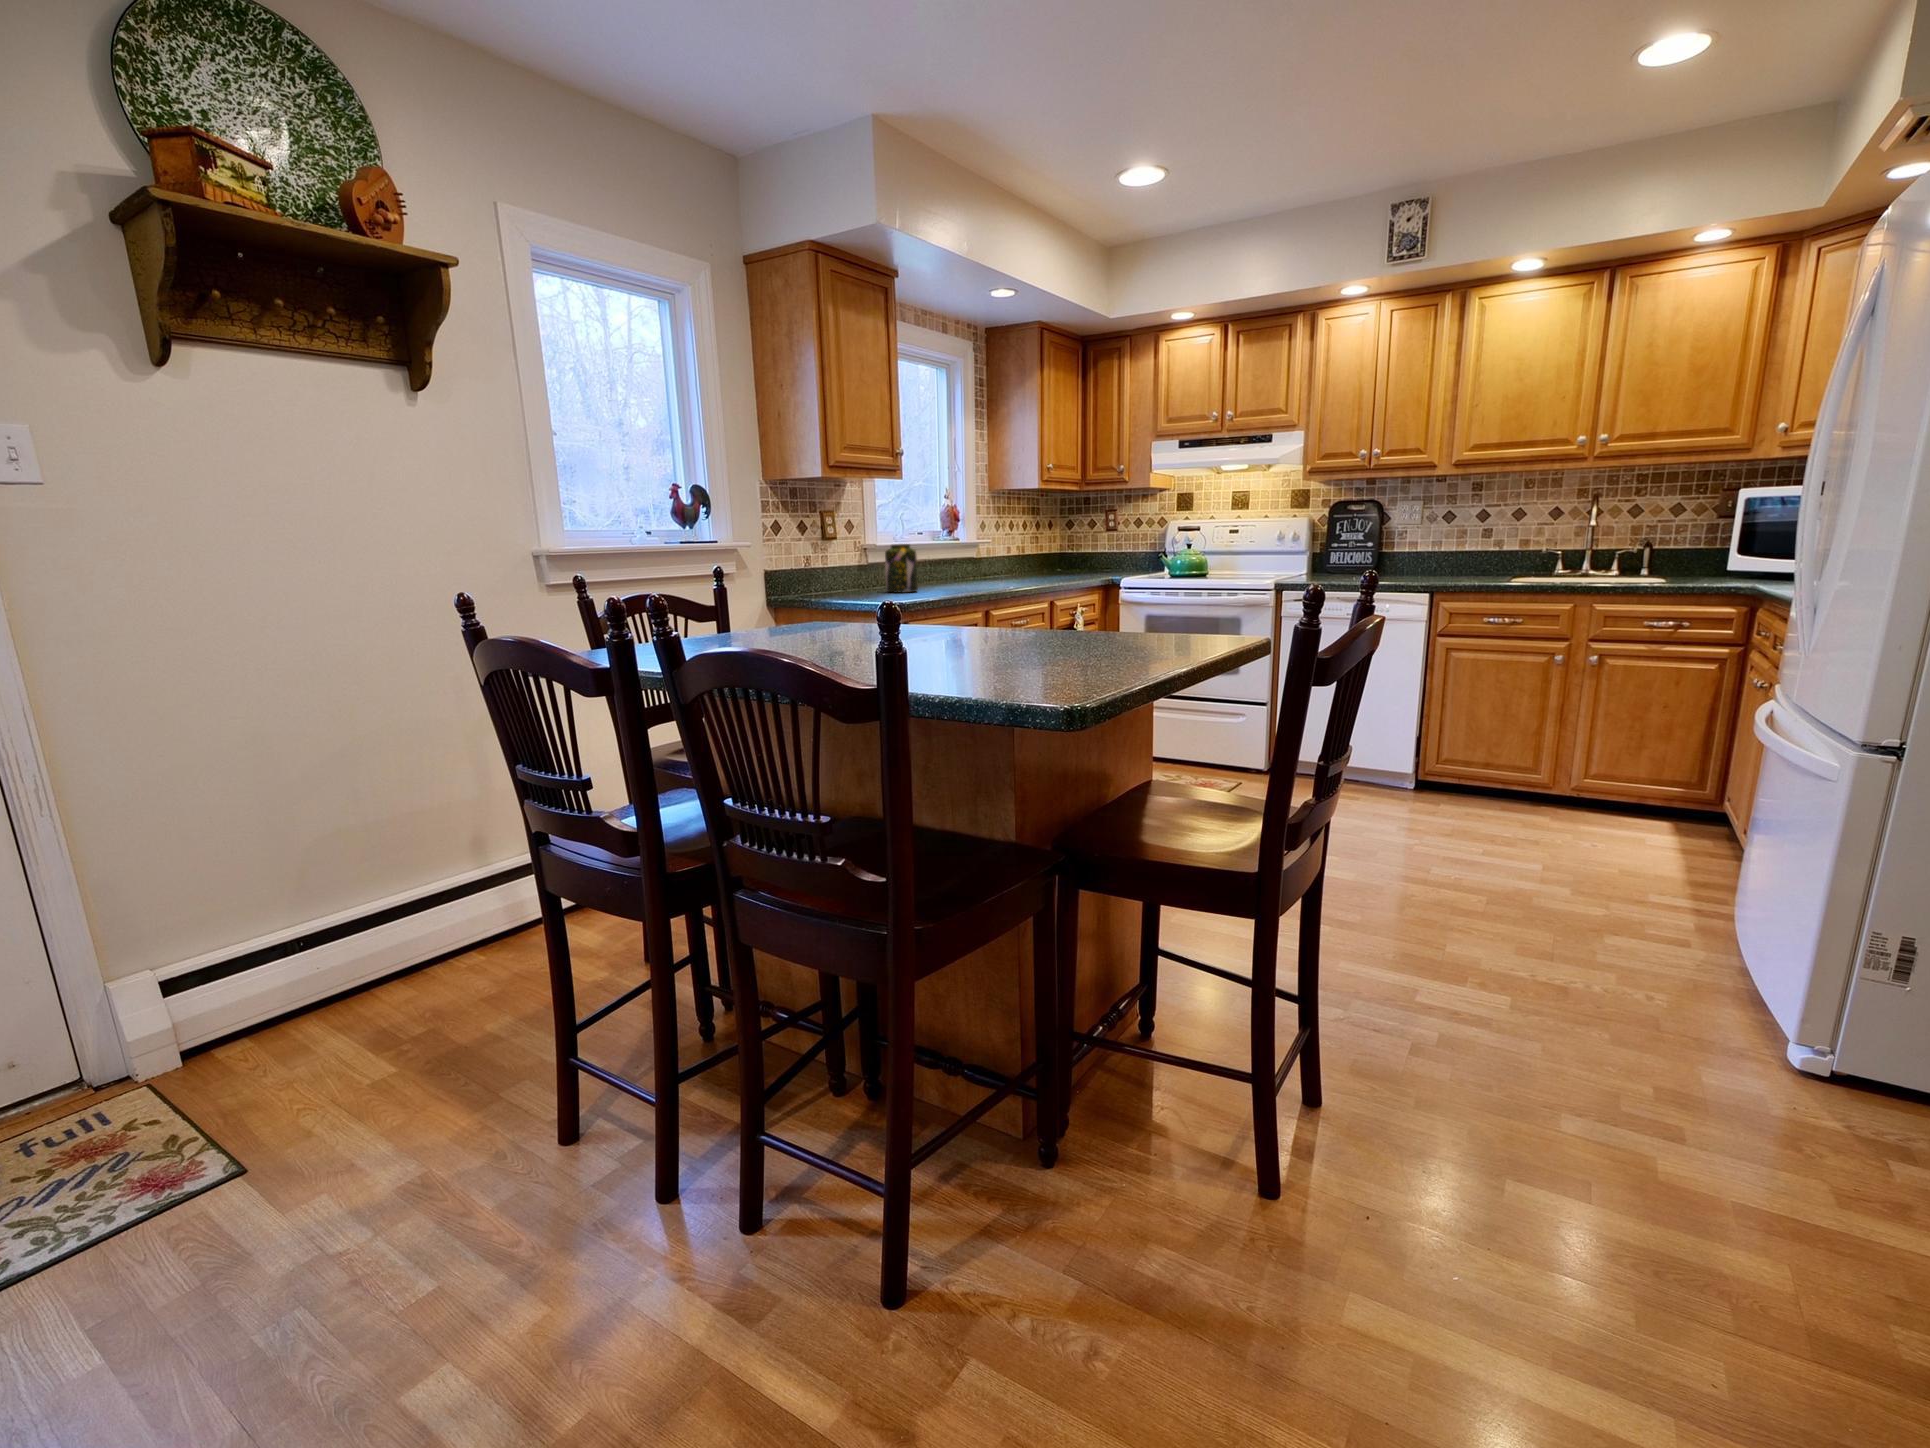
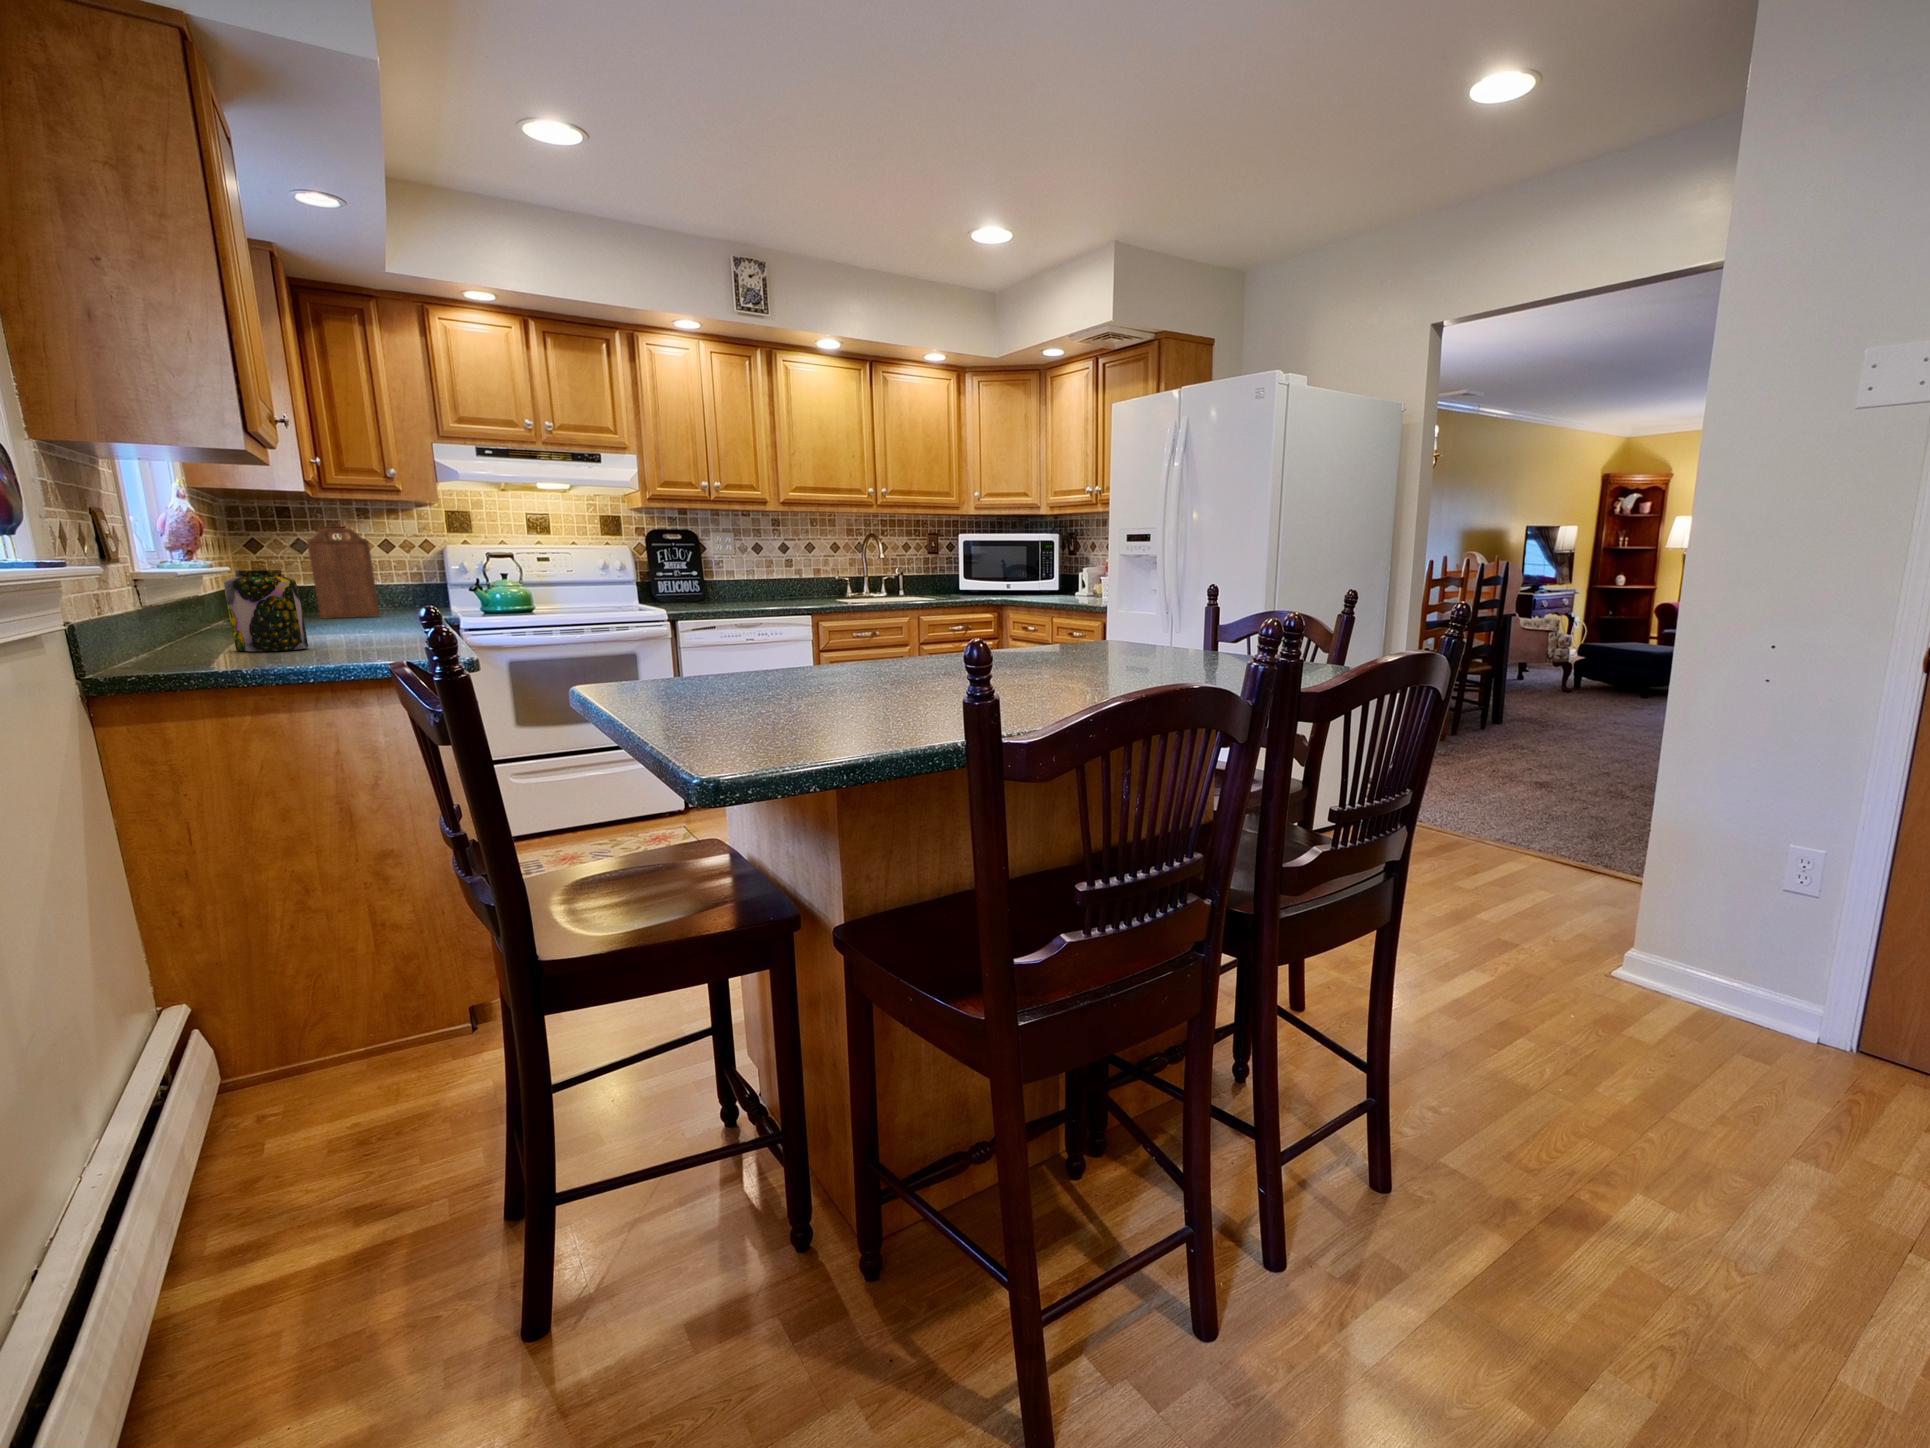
cutting board: none [1085,511,1122,576] -> present [307,528,380,619]

